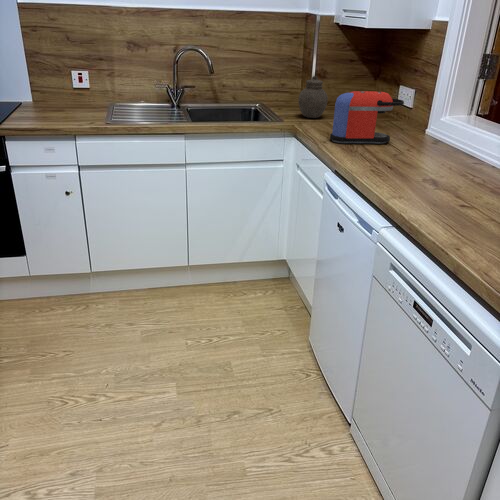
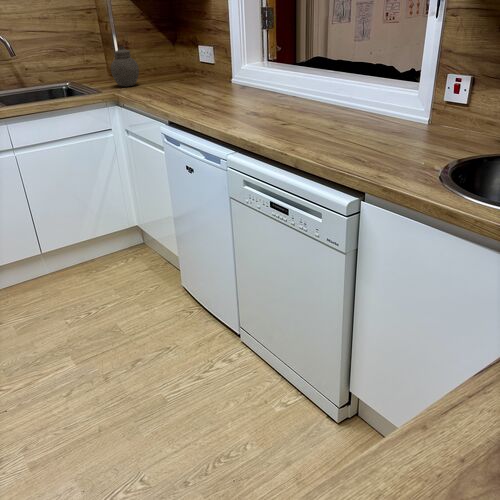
coffee maker: present [330,91,404,144] -> none [151,49,210,100]

